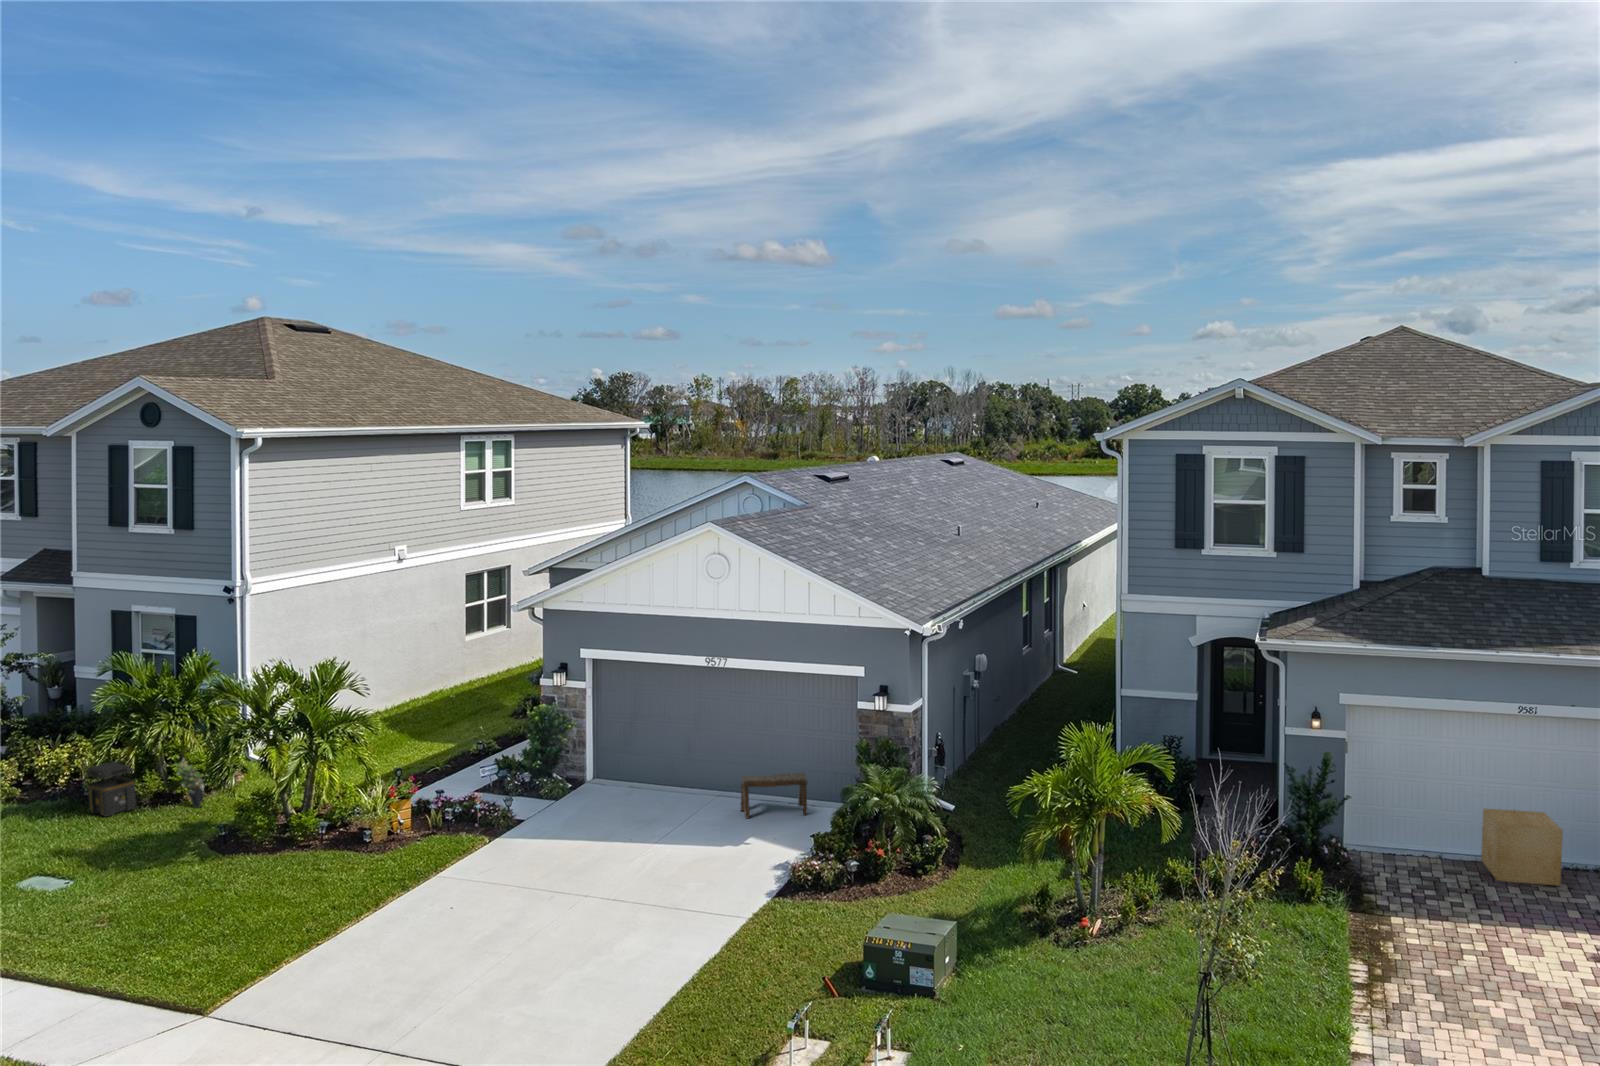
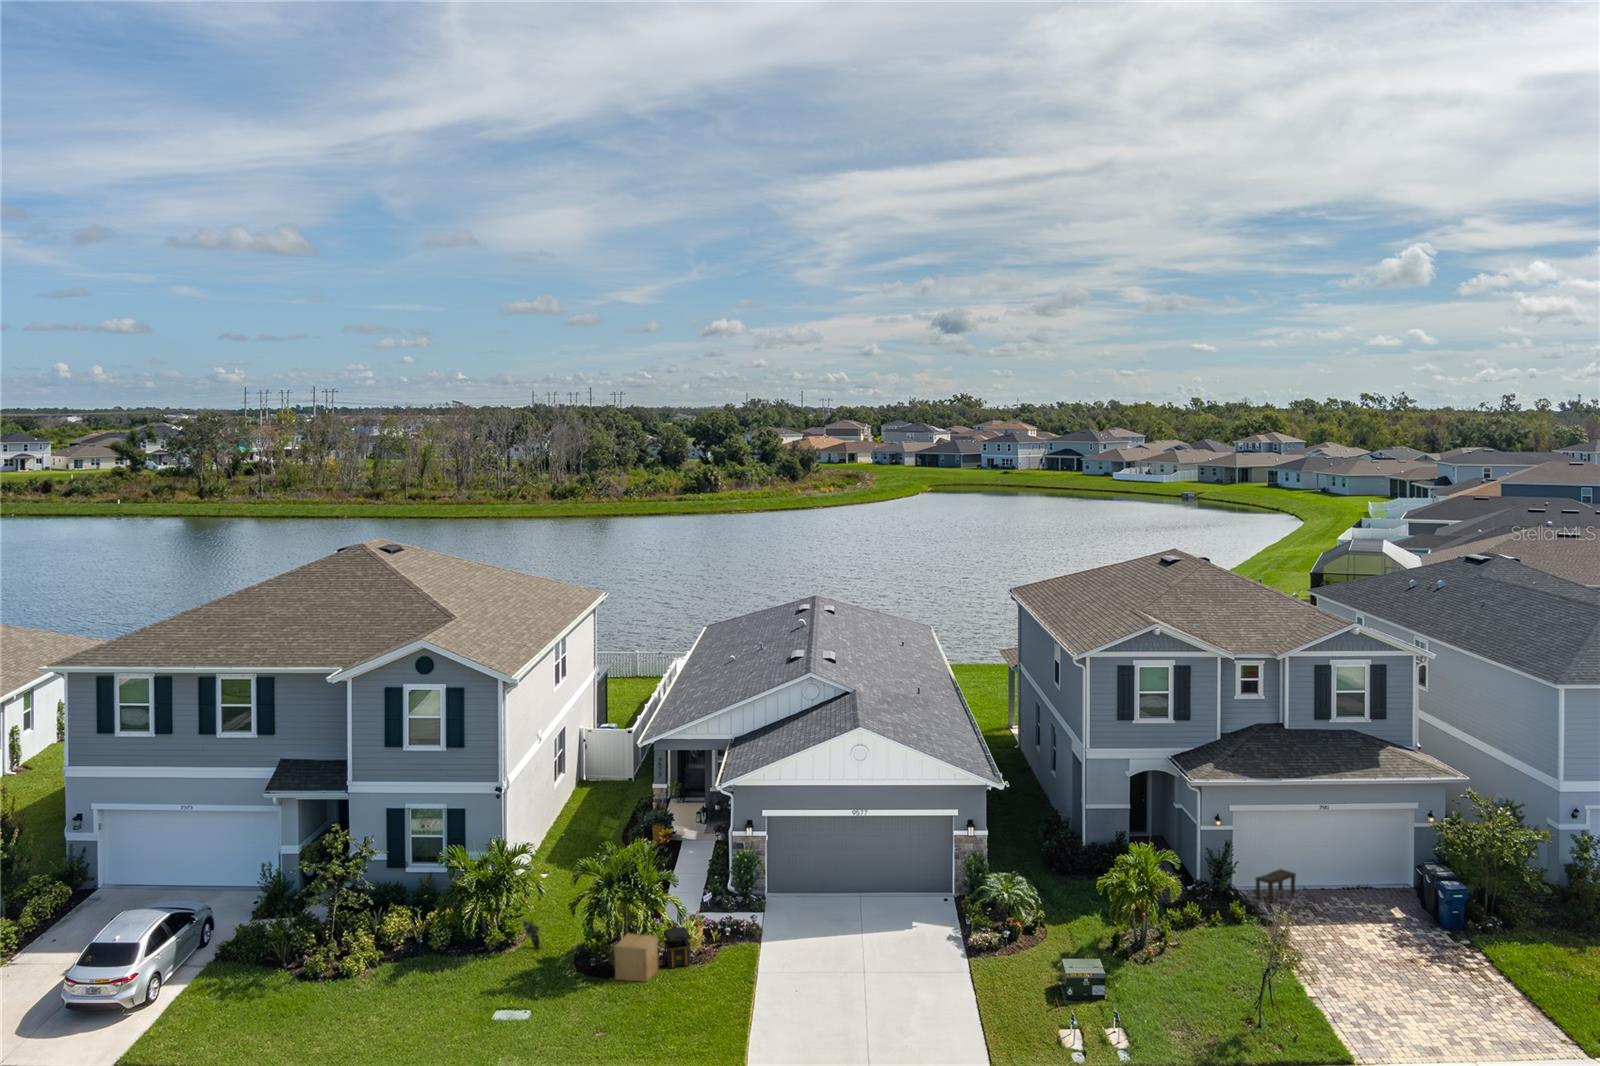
toolbox: present [87,762,136,817] -> present [664,927,691,968]
bench: present [741,772,808,818] -> present [1255,869,1296,903]
cardboard box: present [1481,809,1563,886] -> present [614,934,659,982]

